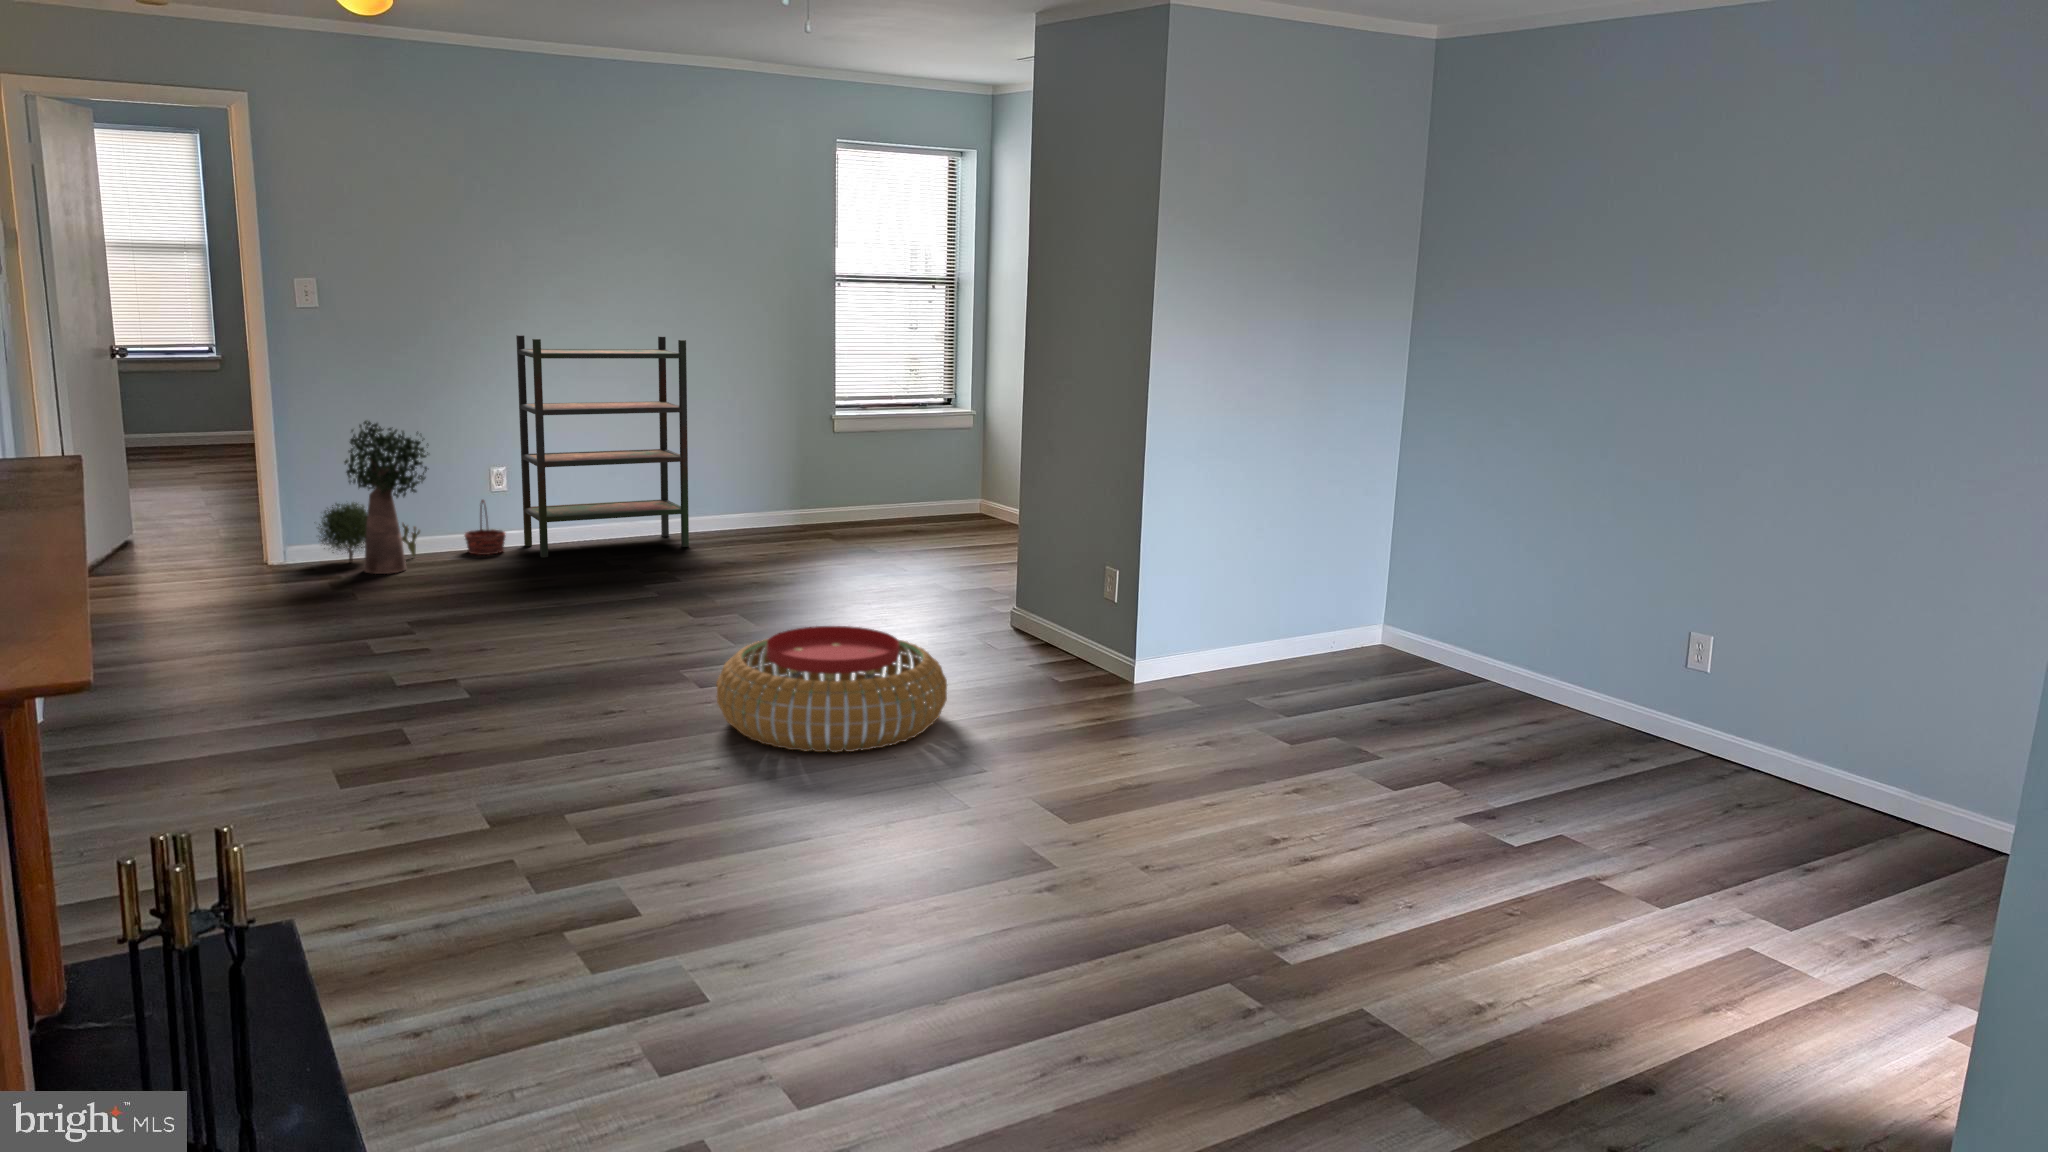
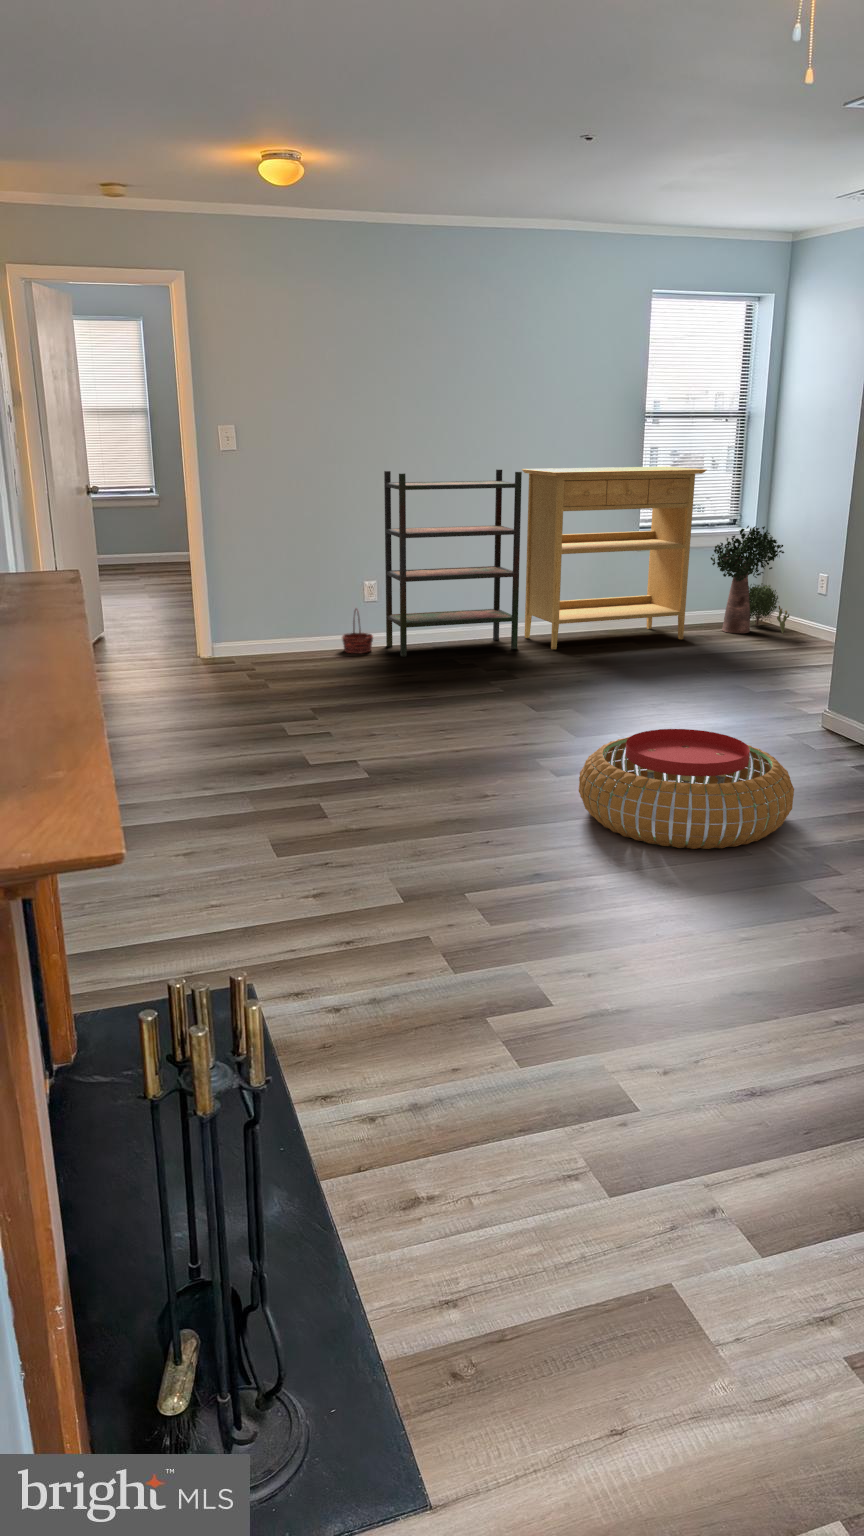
console table: none [689,337,904,547] -> present [522,467,707,649]
potted plant: present [318,420,428,574] -> present [711,526,789,633]

